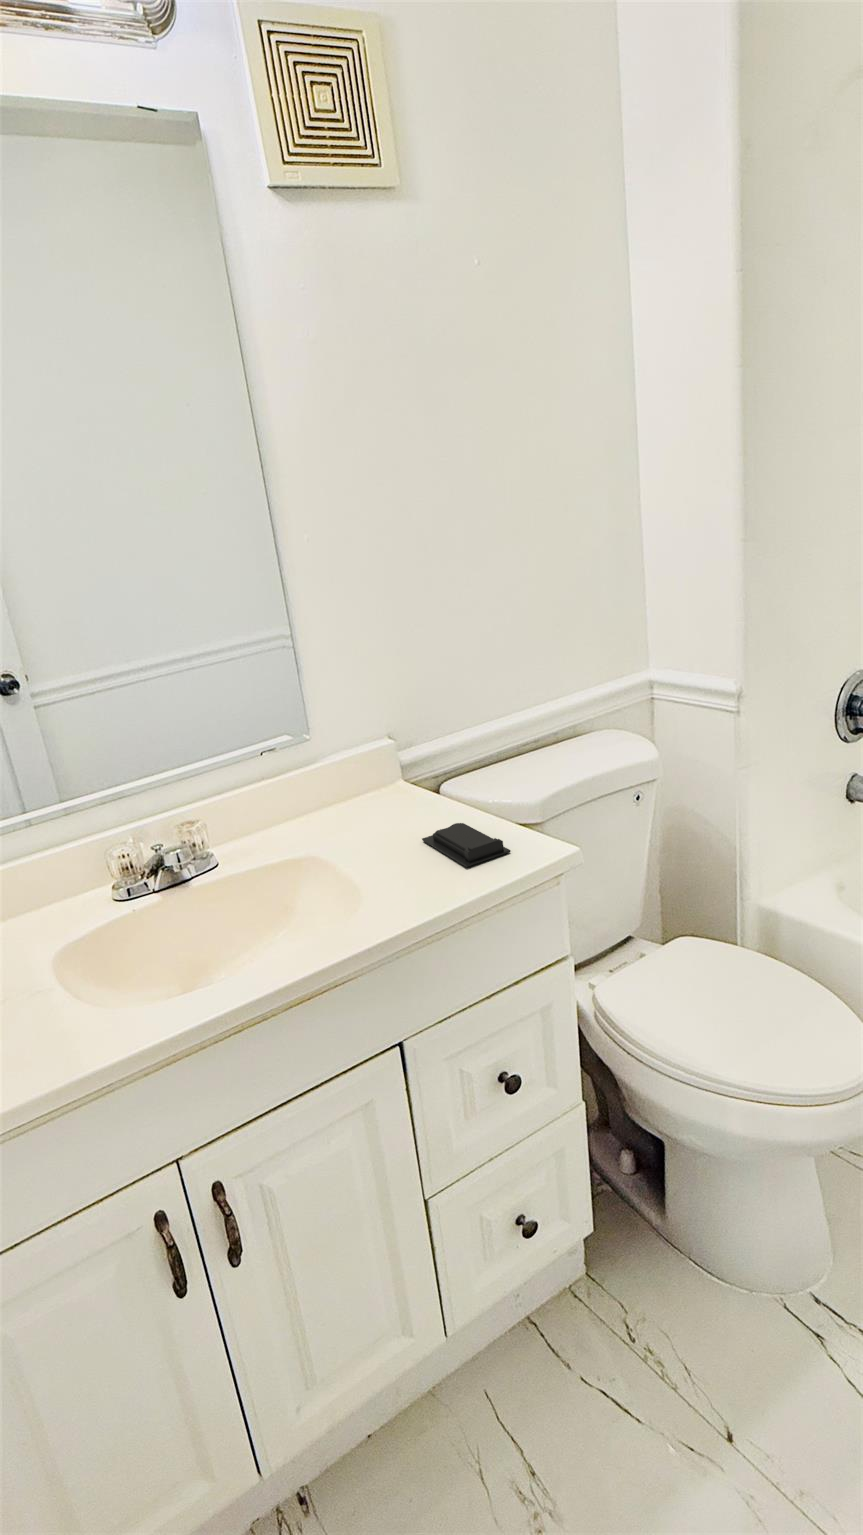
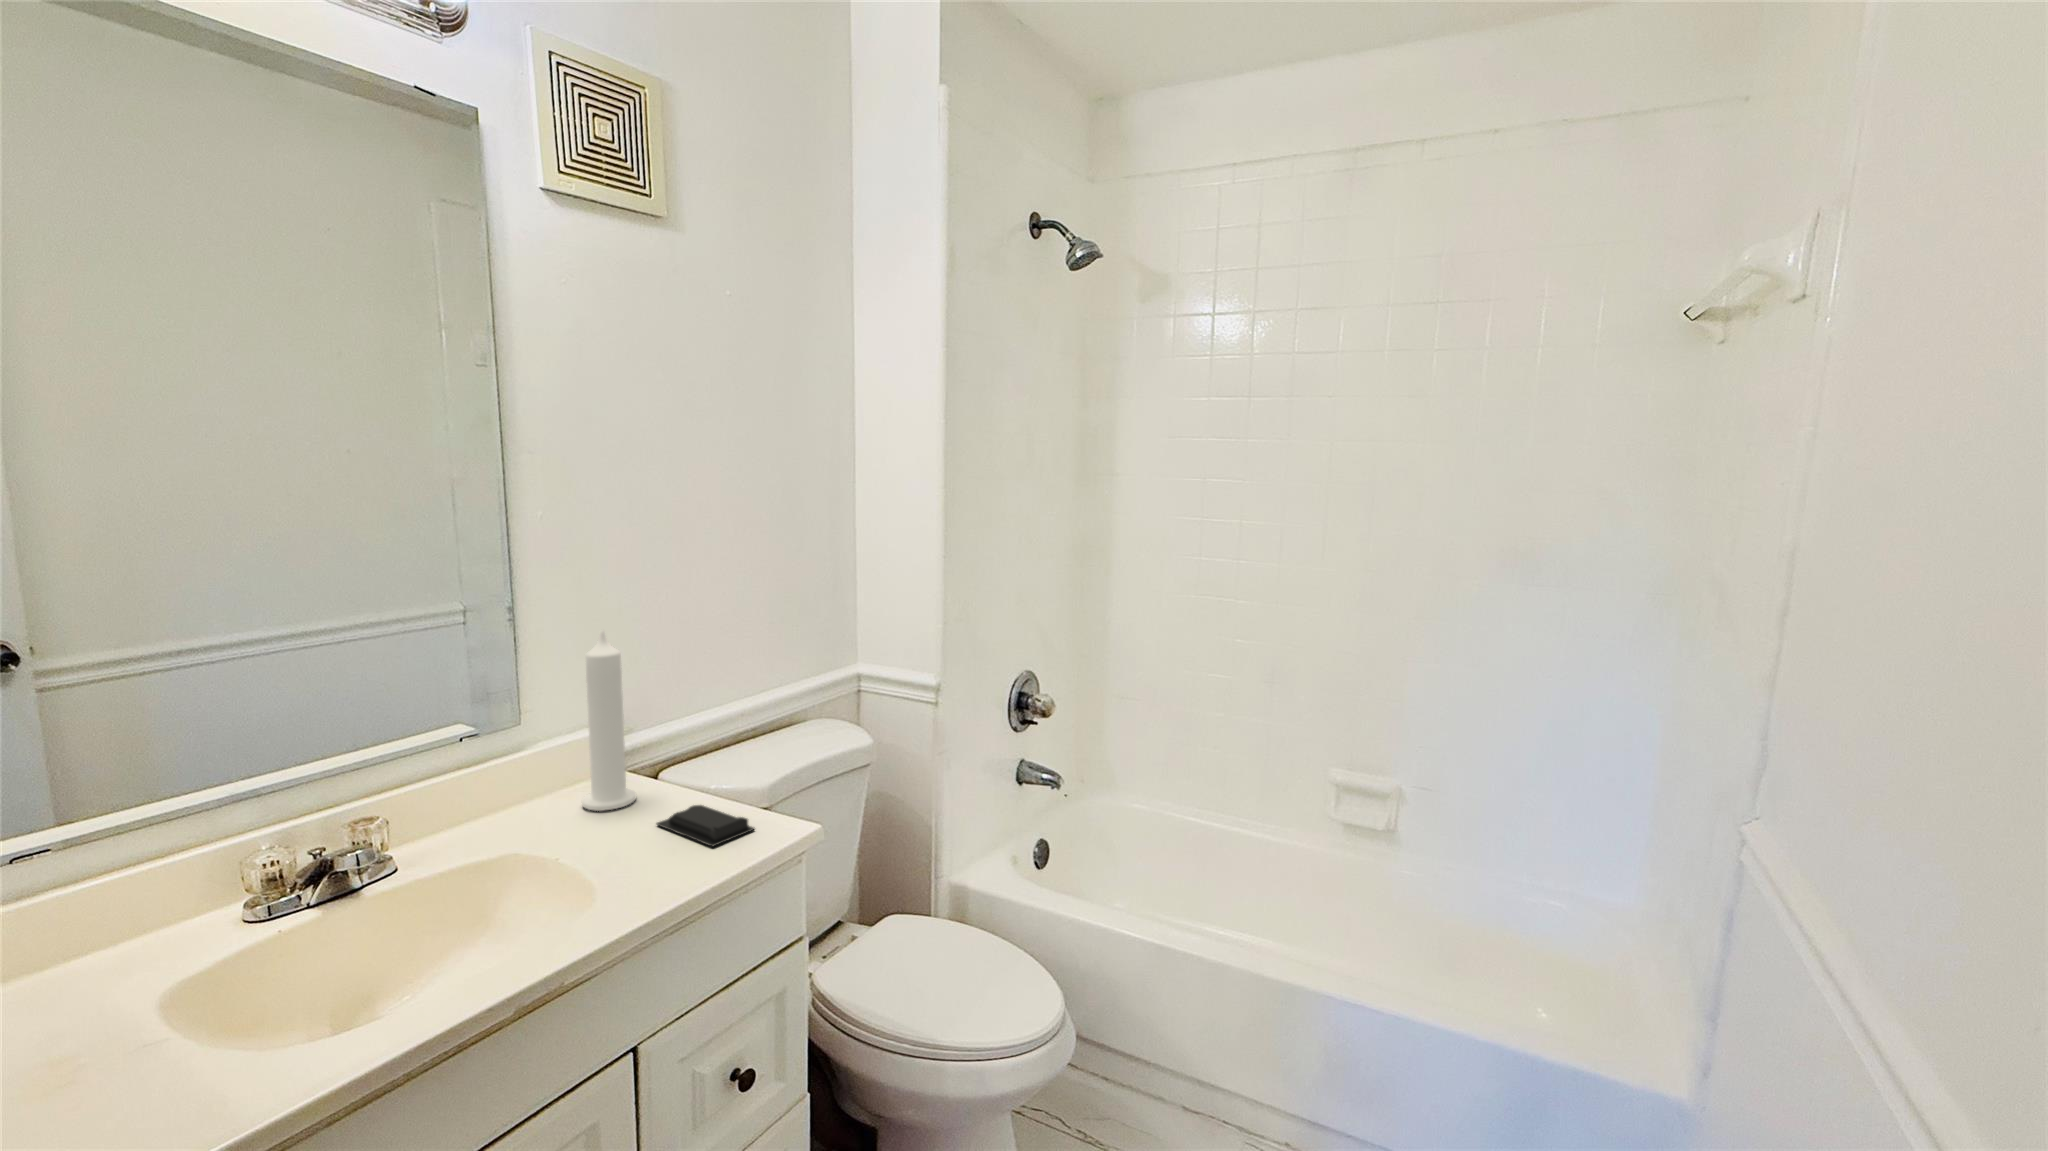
candle: none [353,651,412,823] -> present [582,630,636,811]

